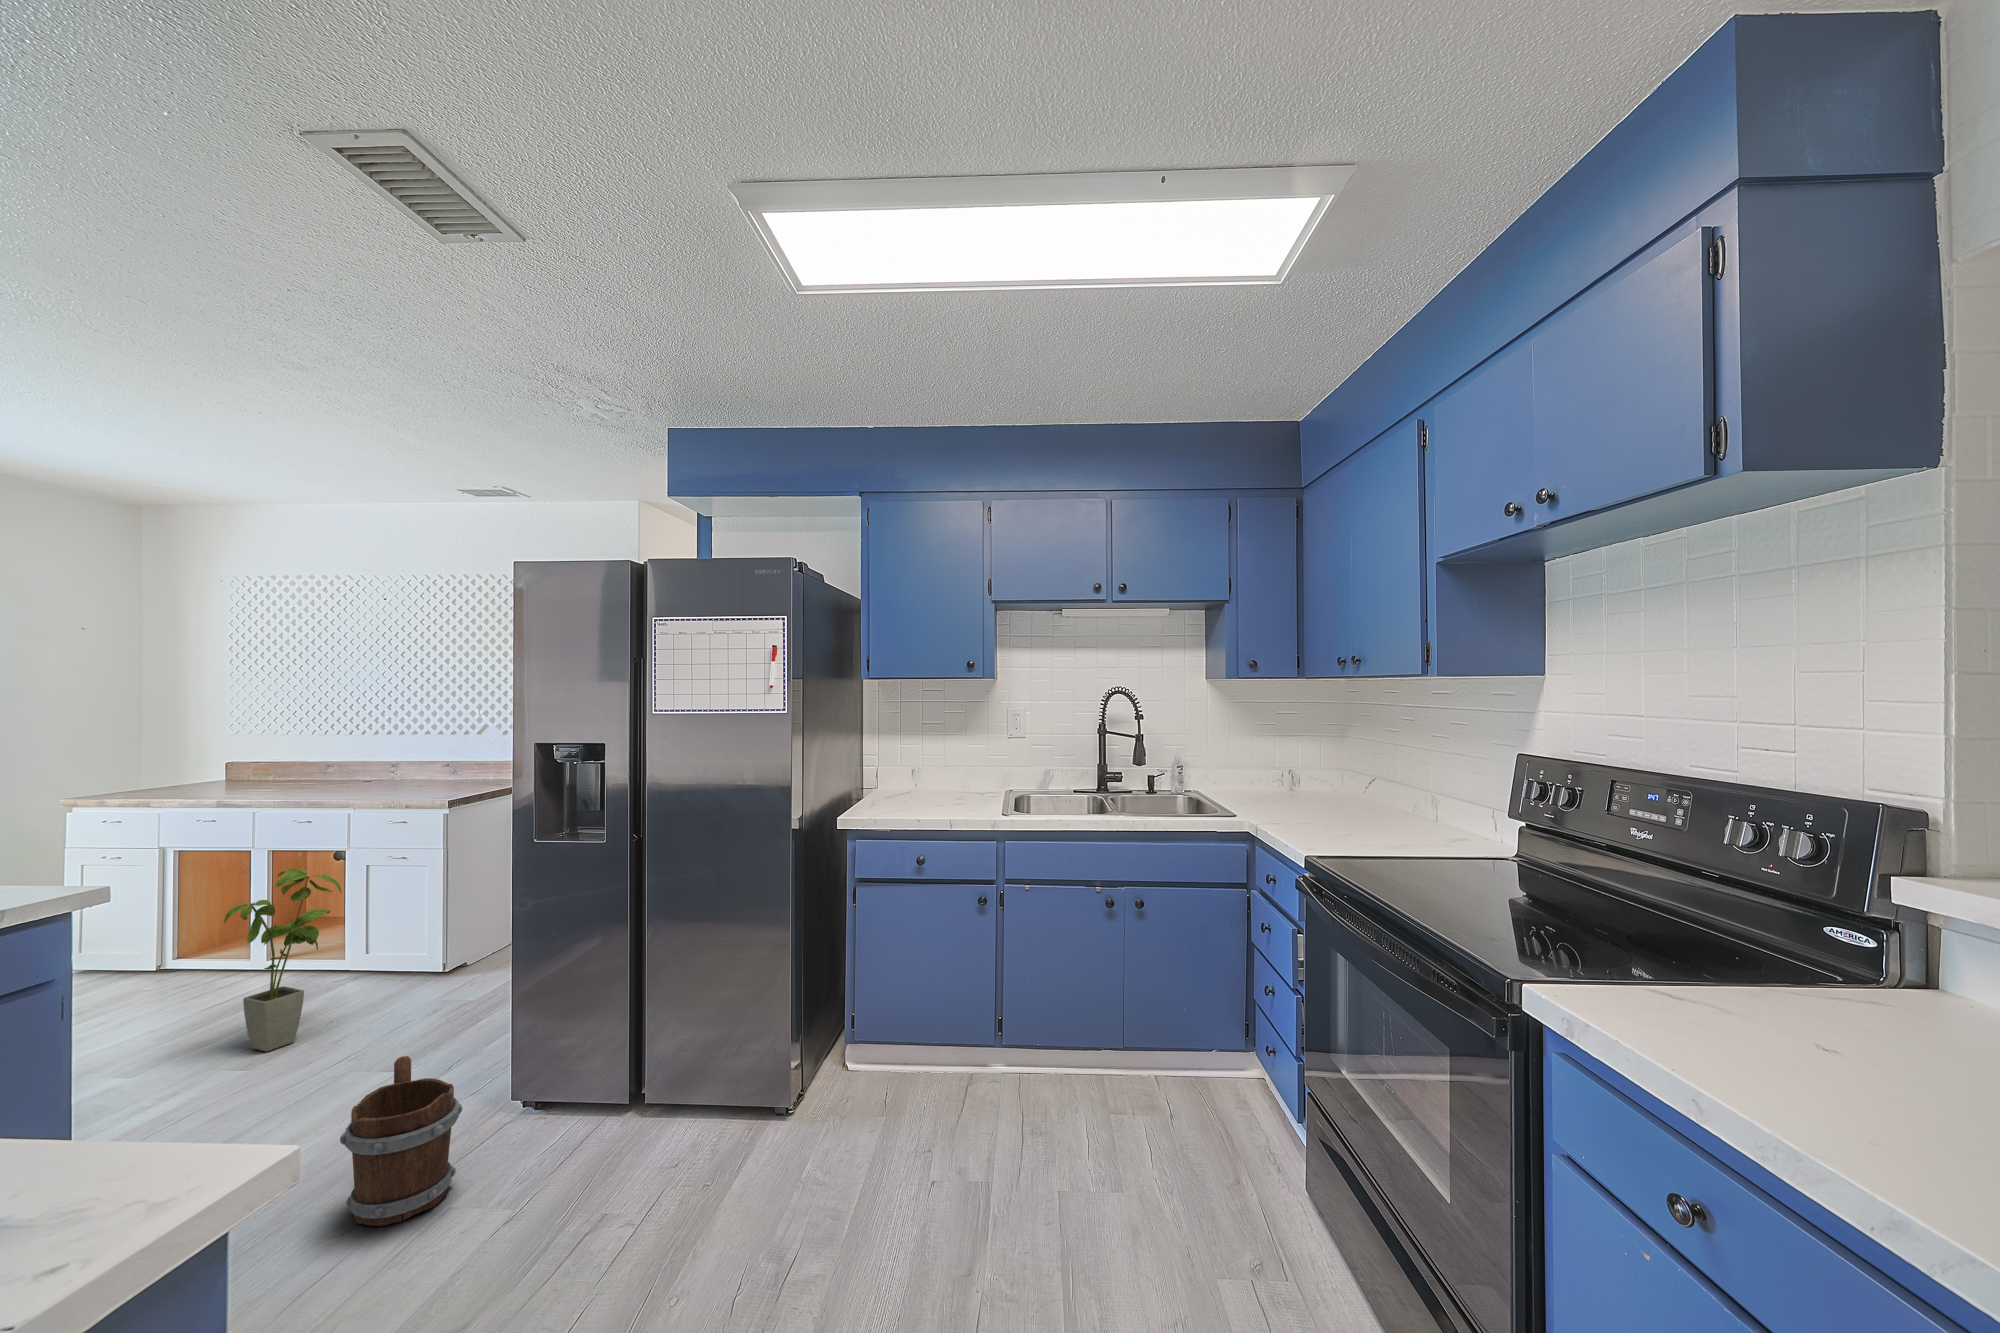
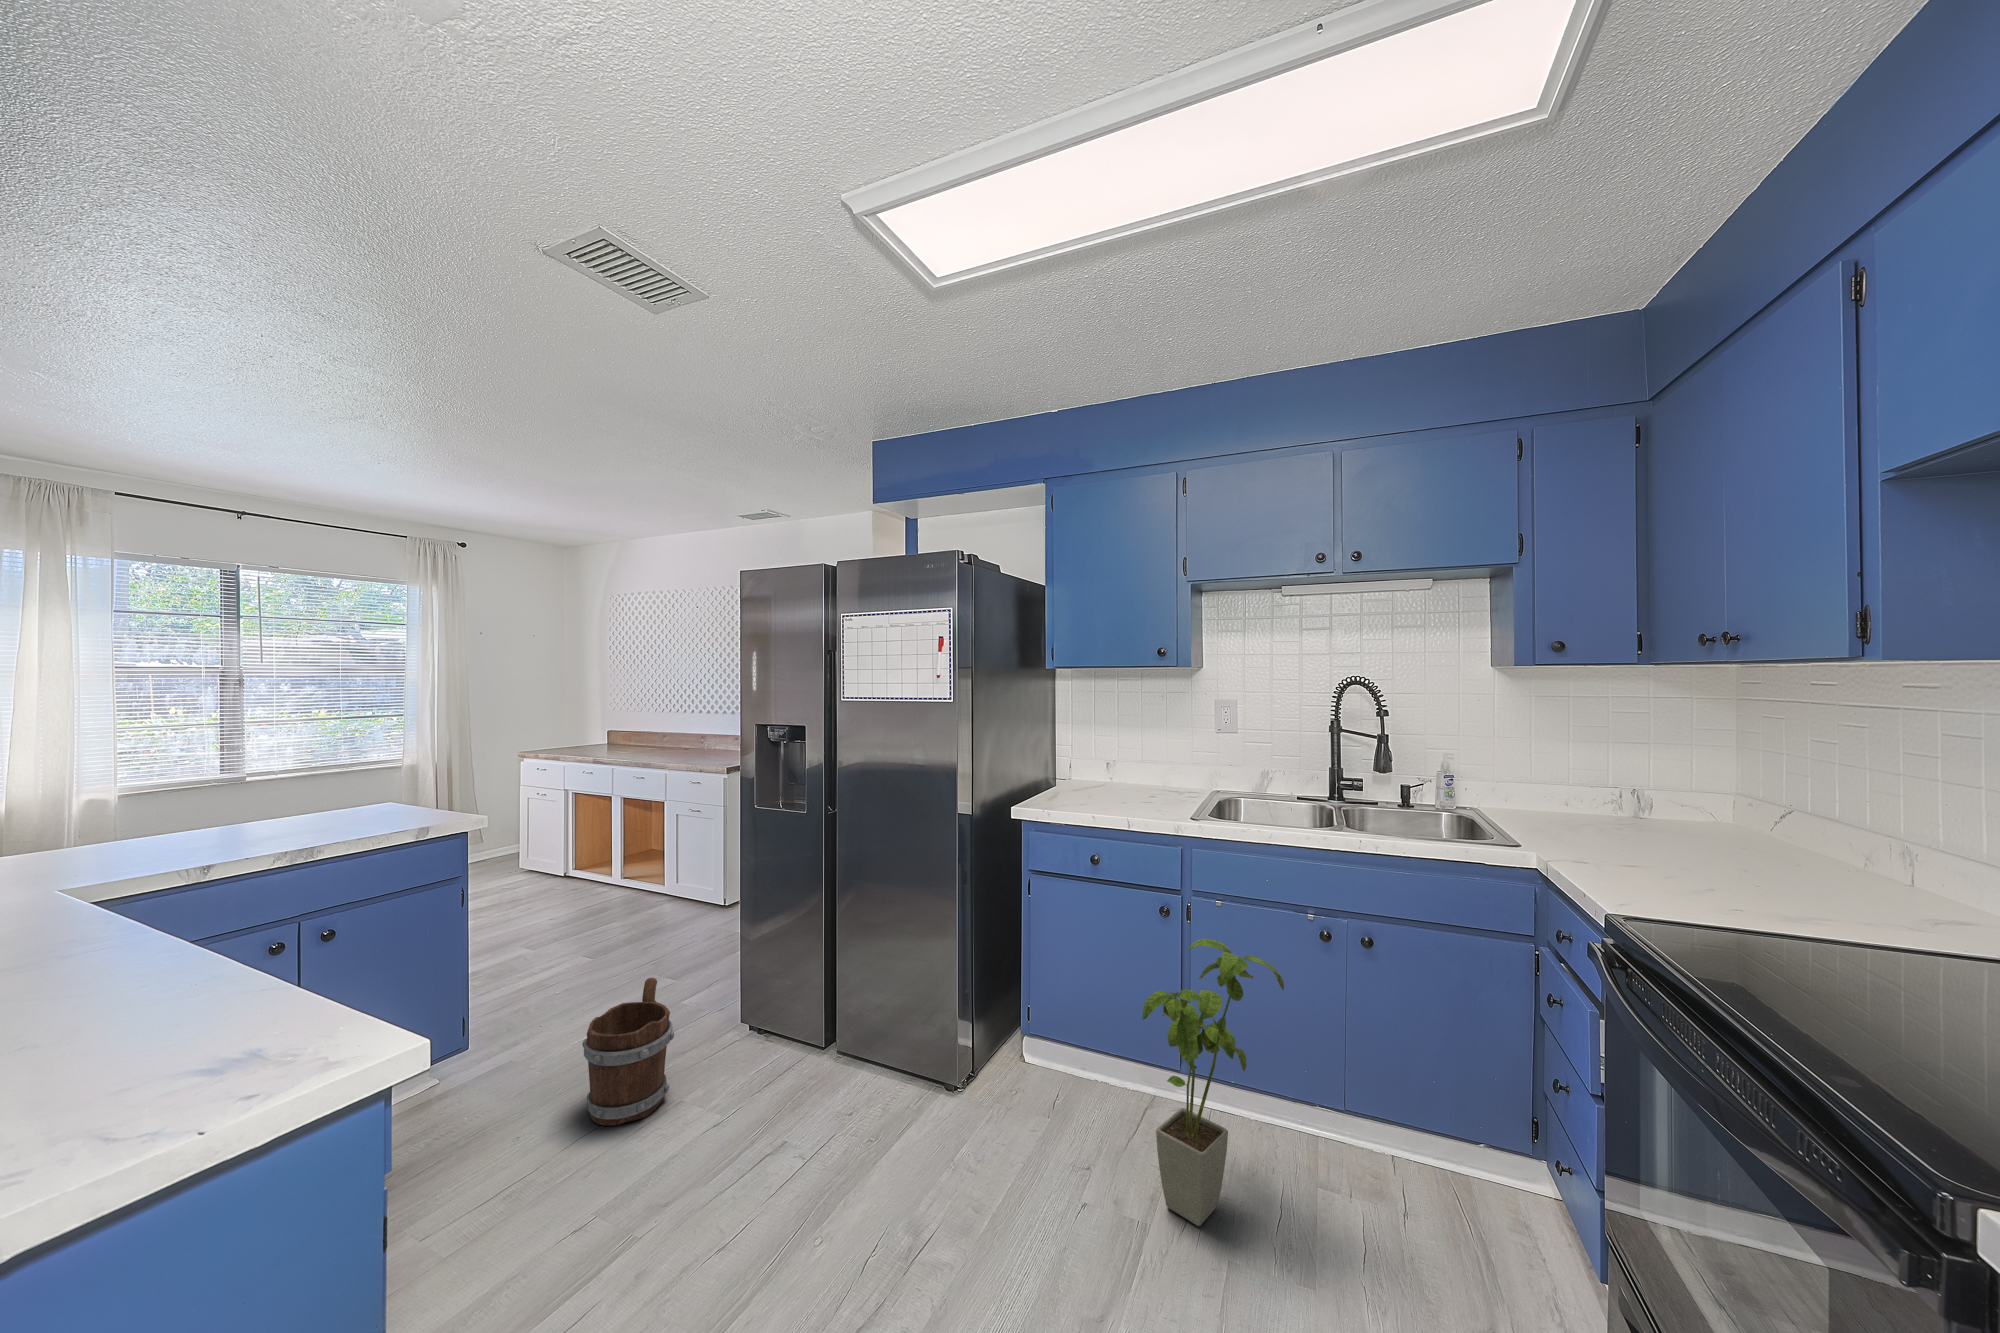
house plant: present [224,868,342,1052] -> present [1143,939,1284,1226]

